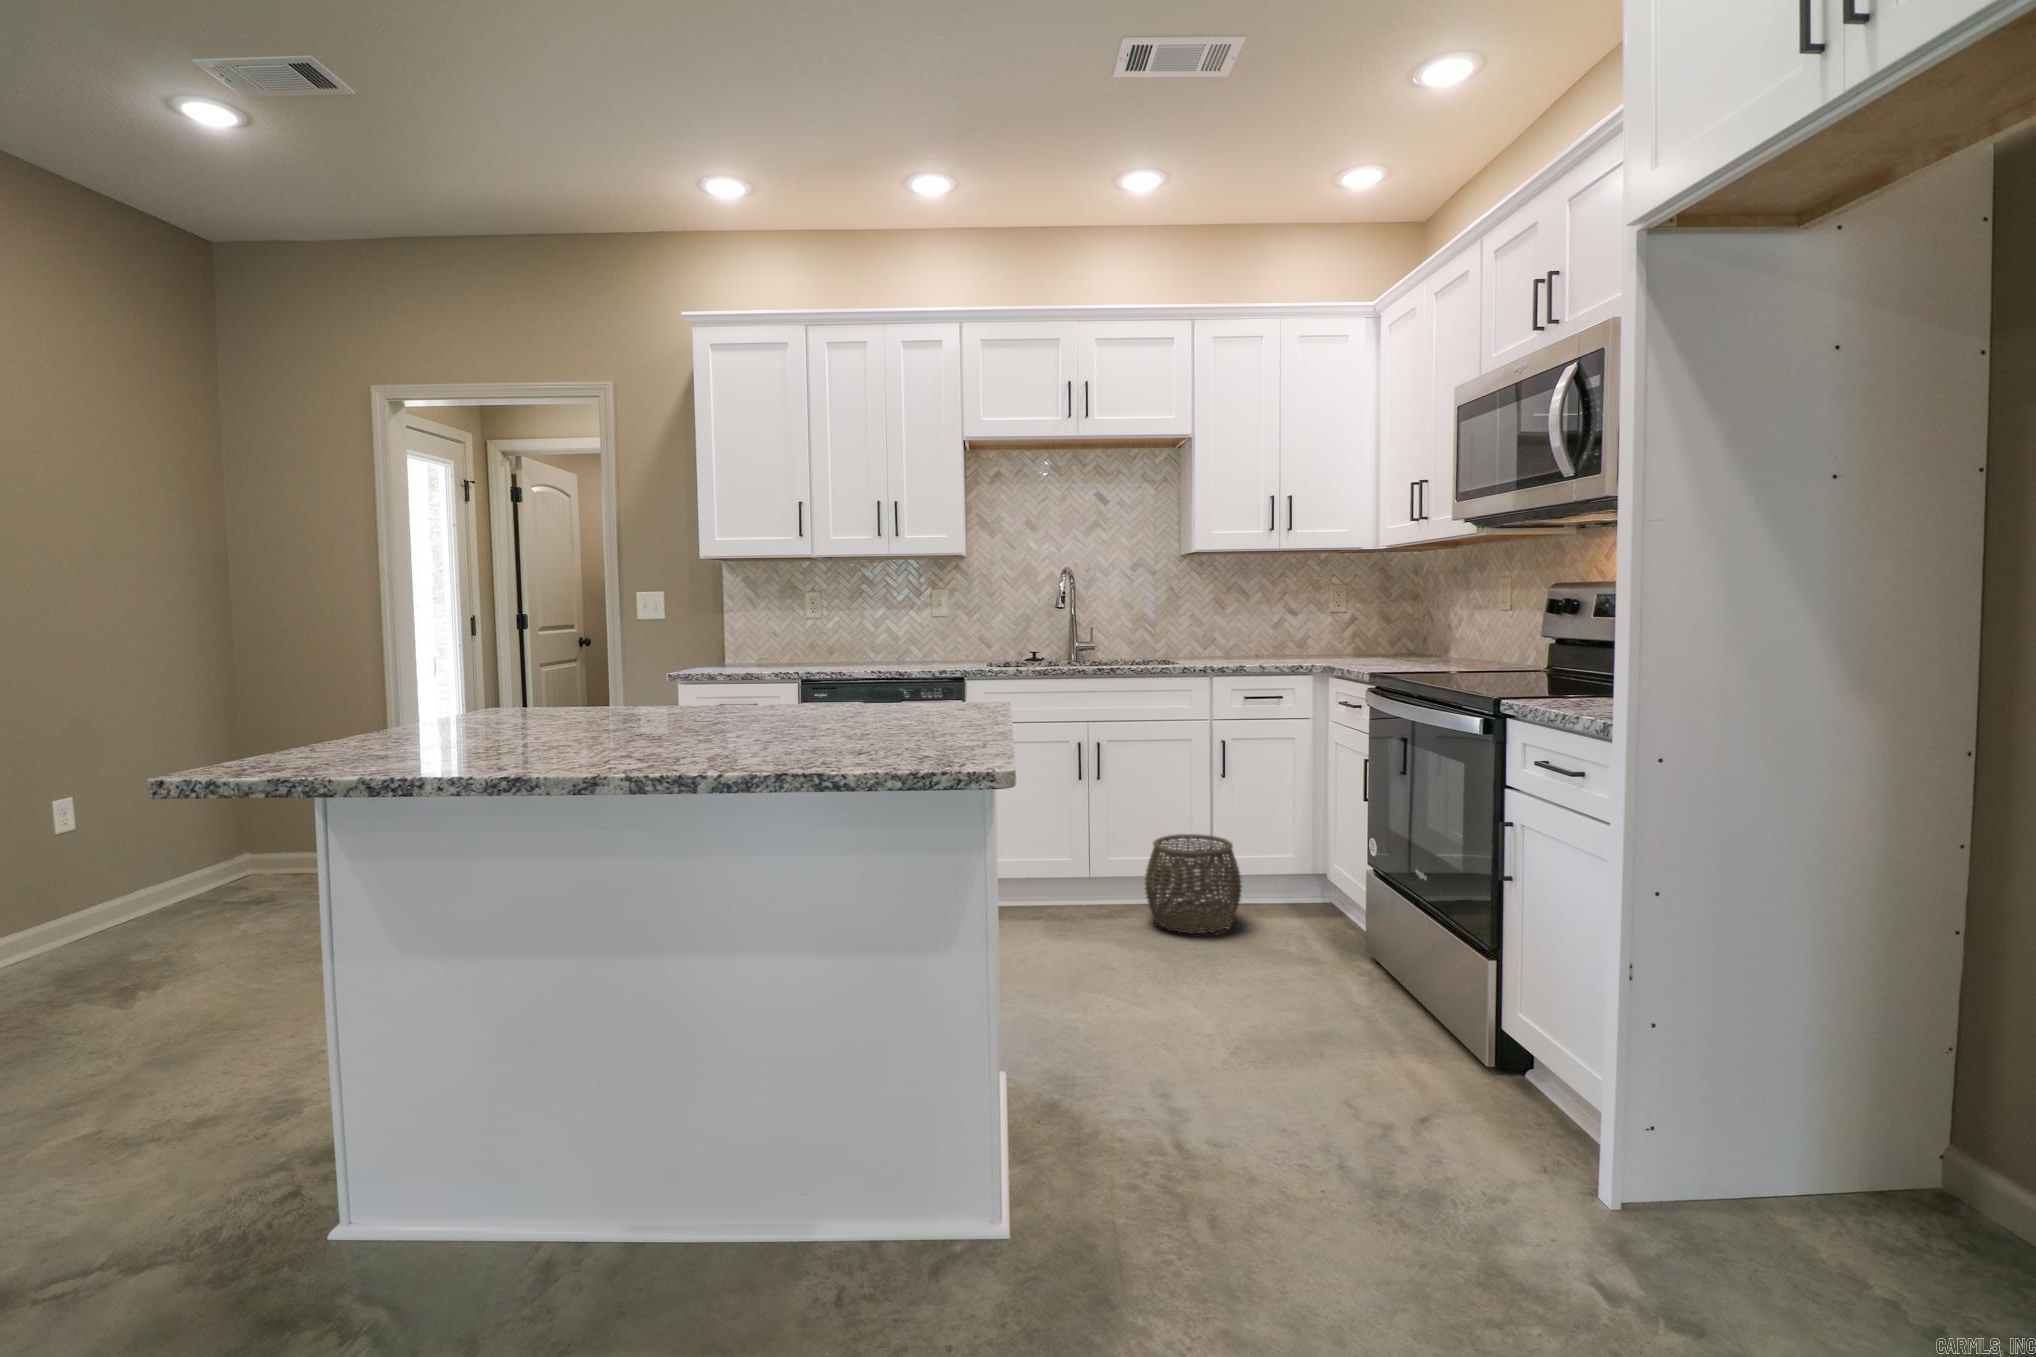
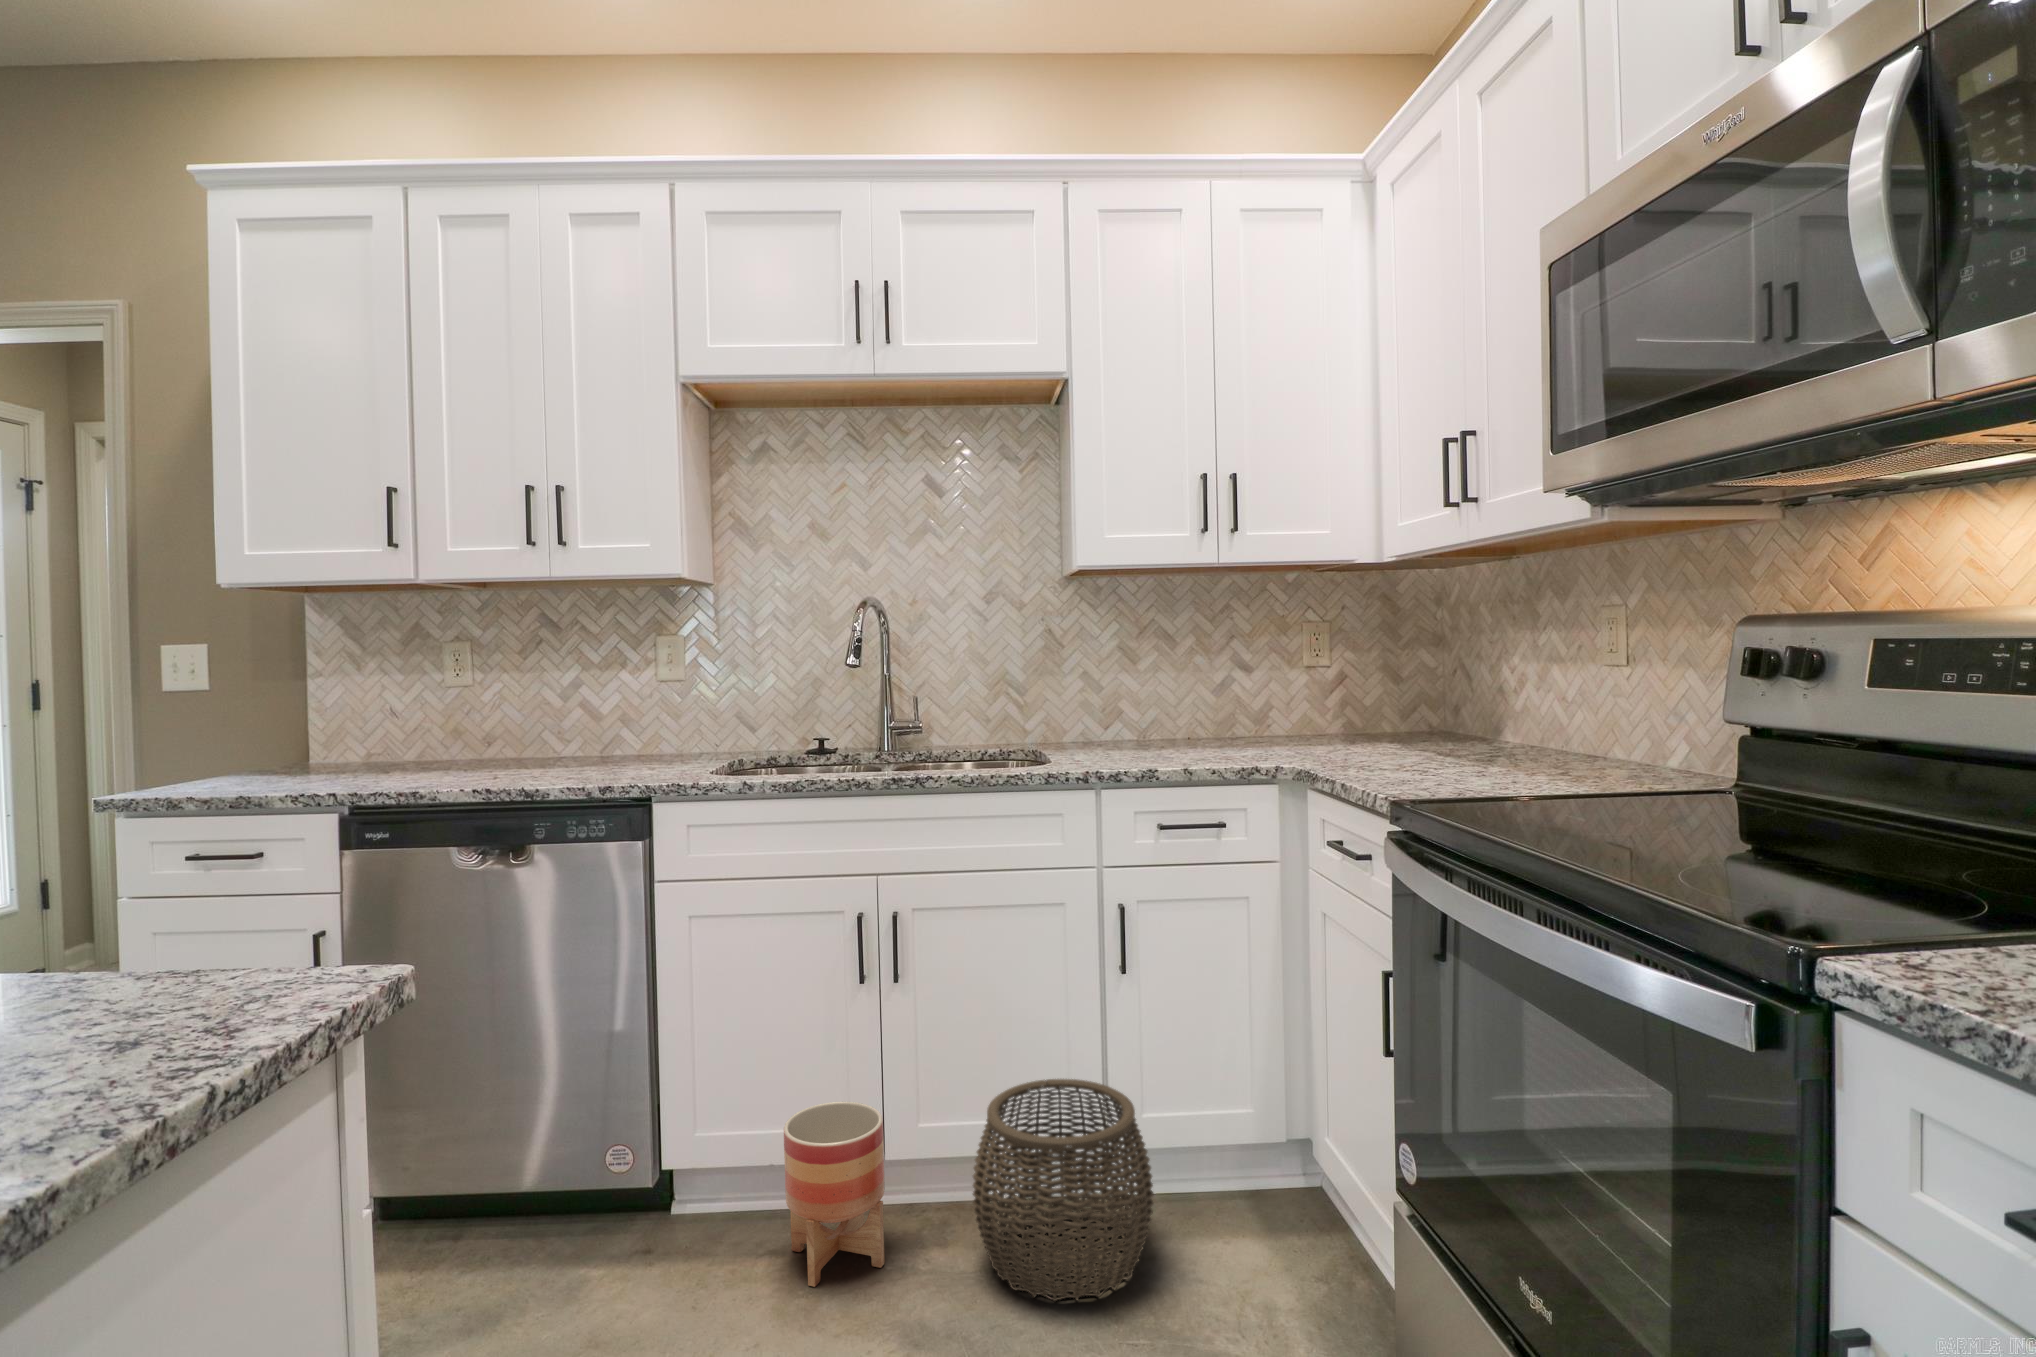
planter: none [1044,844,1097,930] -> present [784,1102,885,1287]

